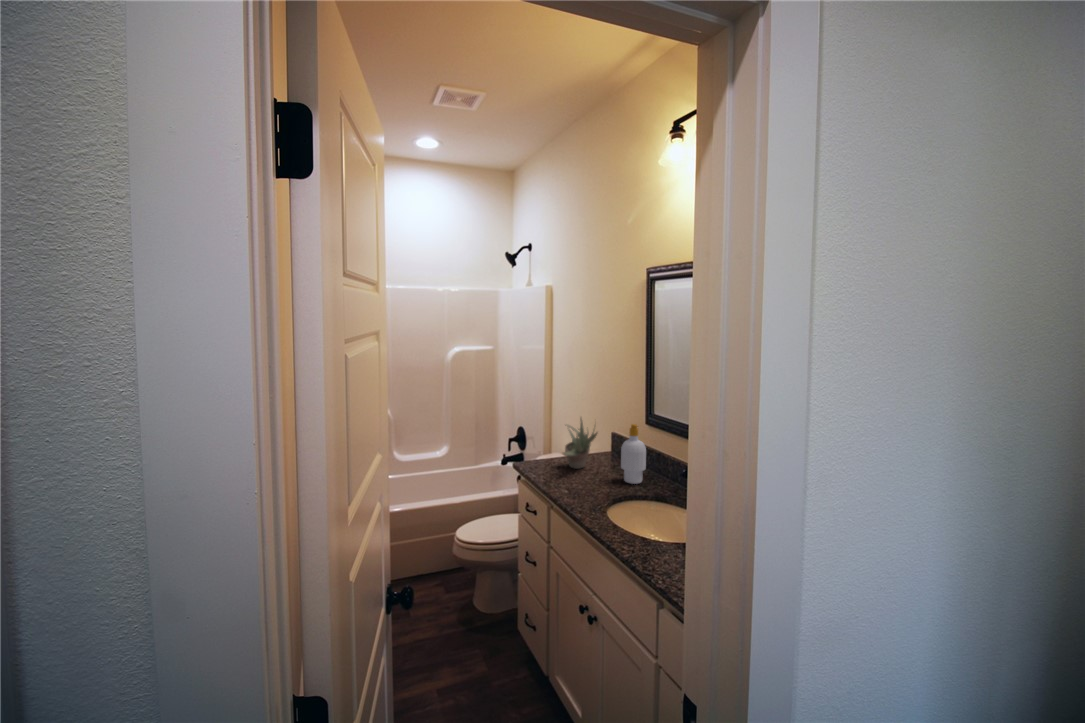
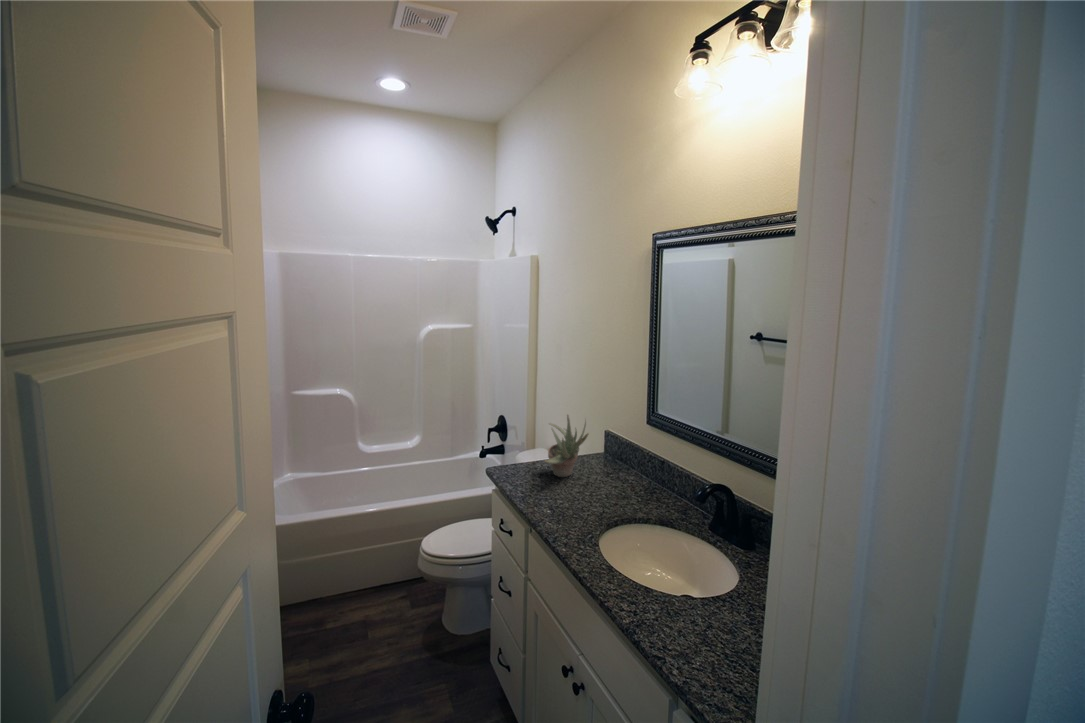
soap bottle: present [621,424,646,484] -> none [616,427,648,500]

